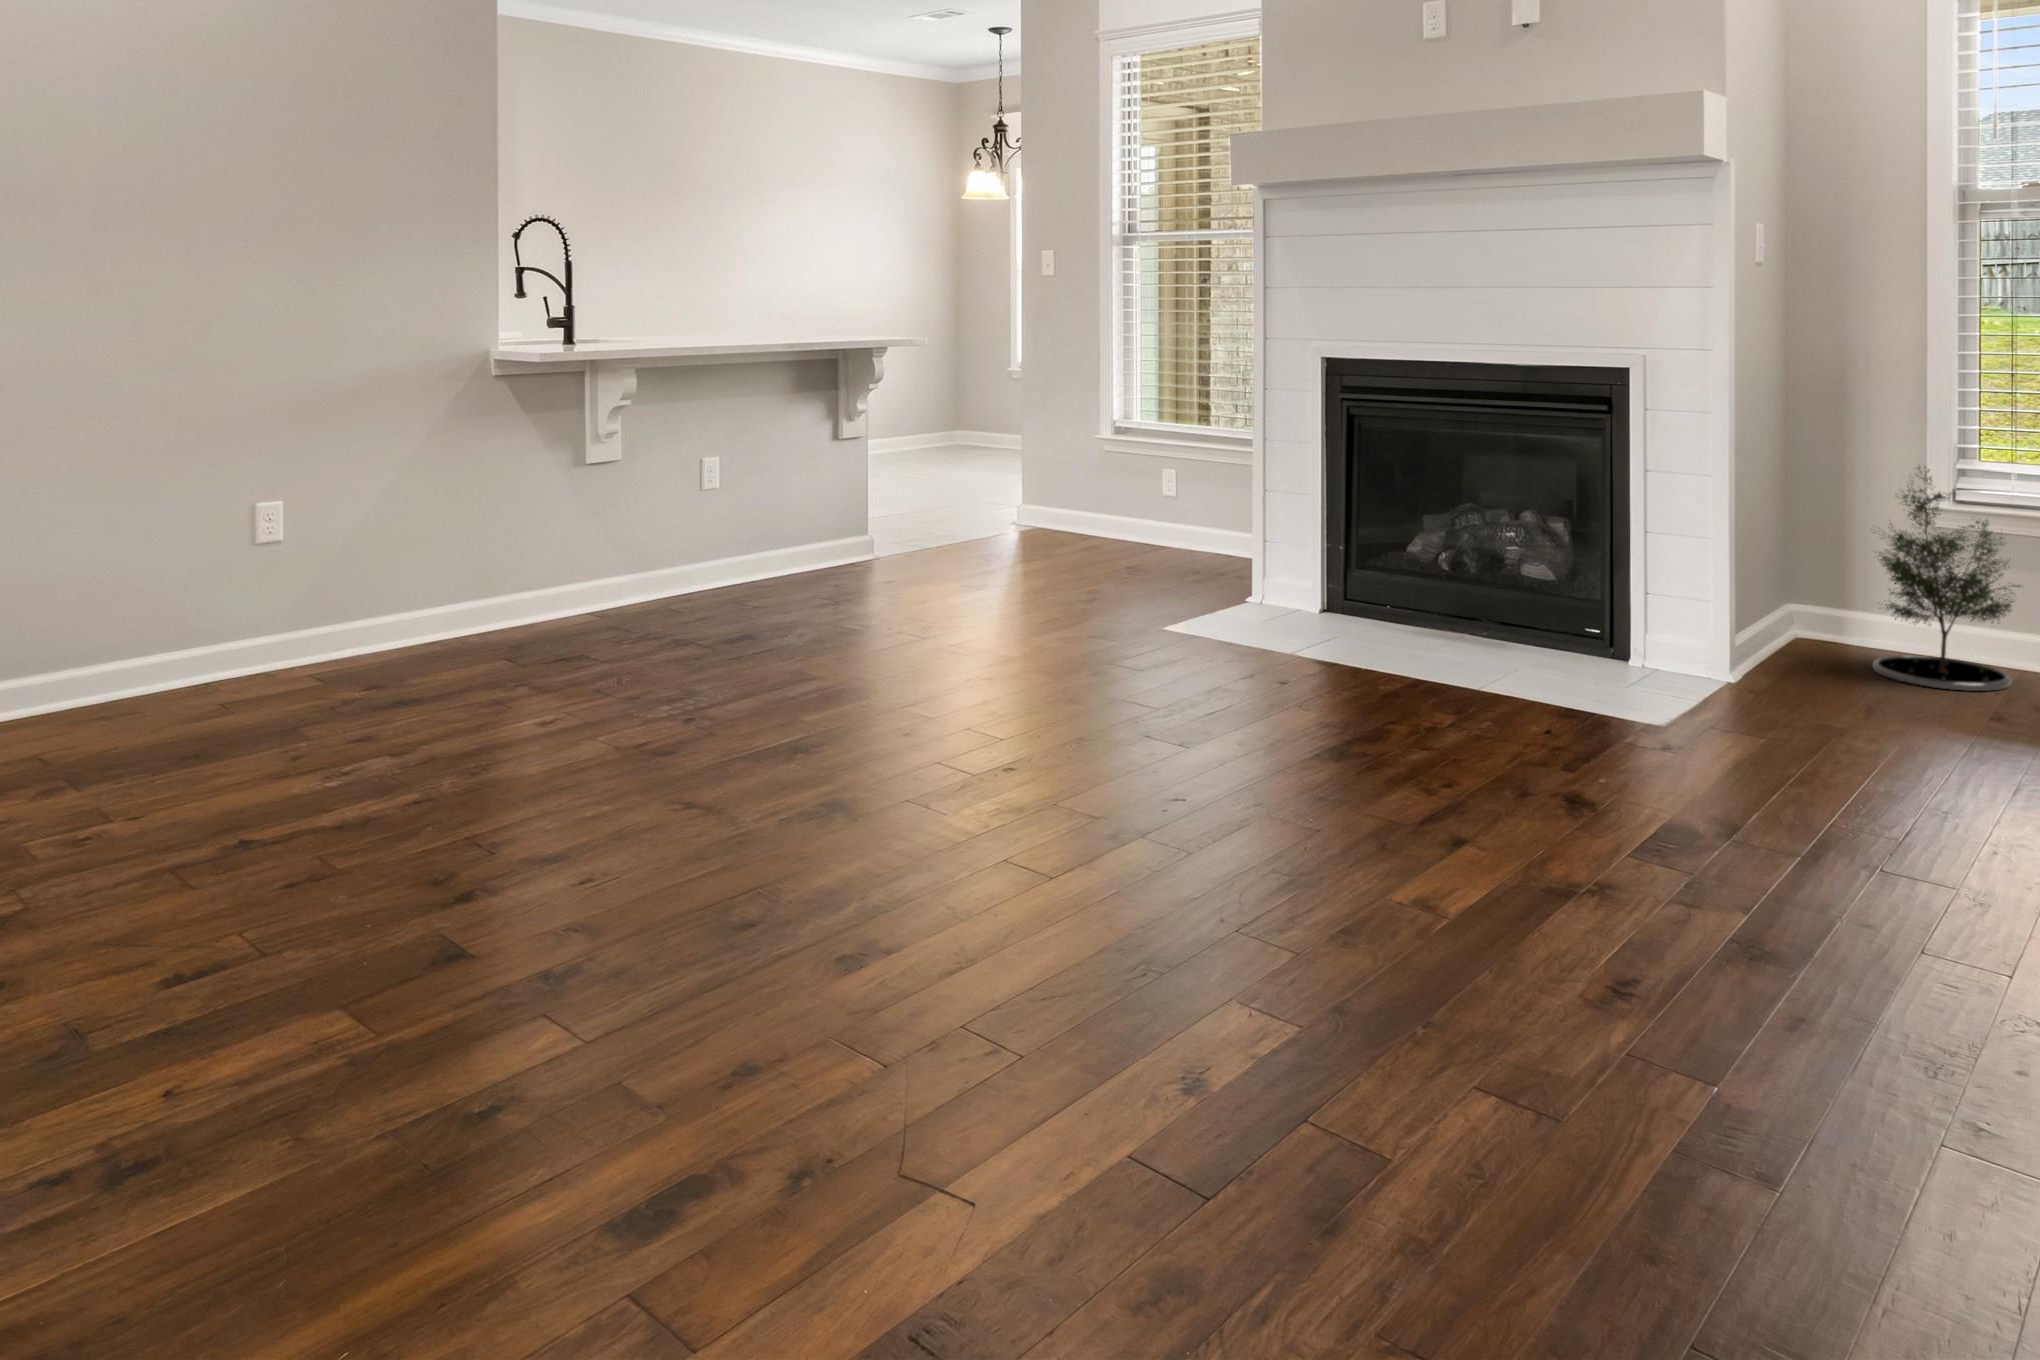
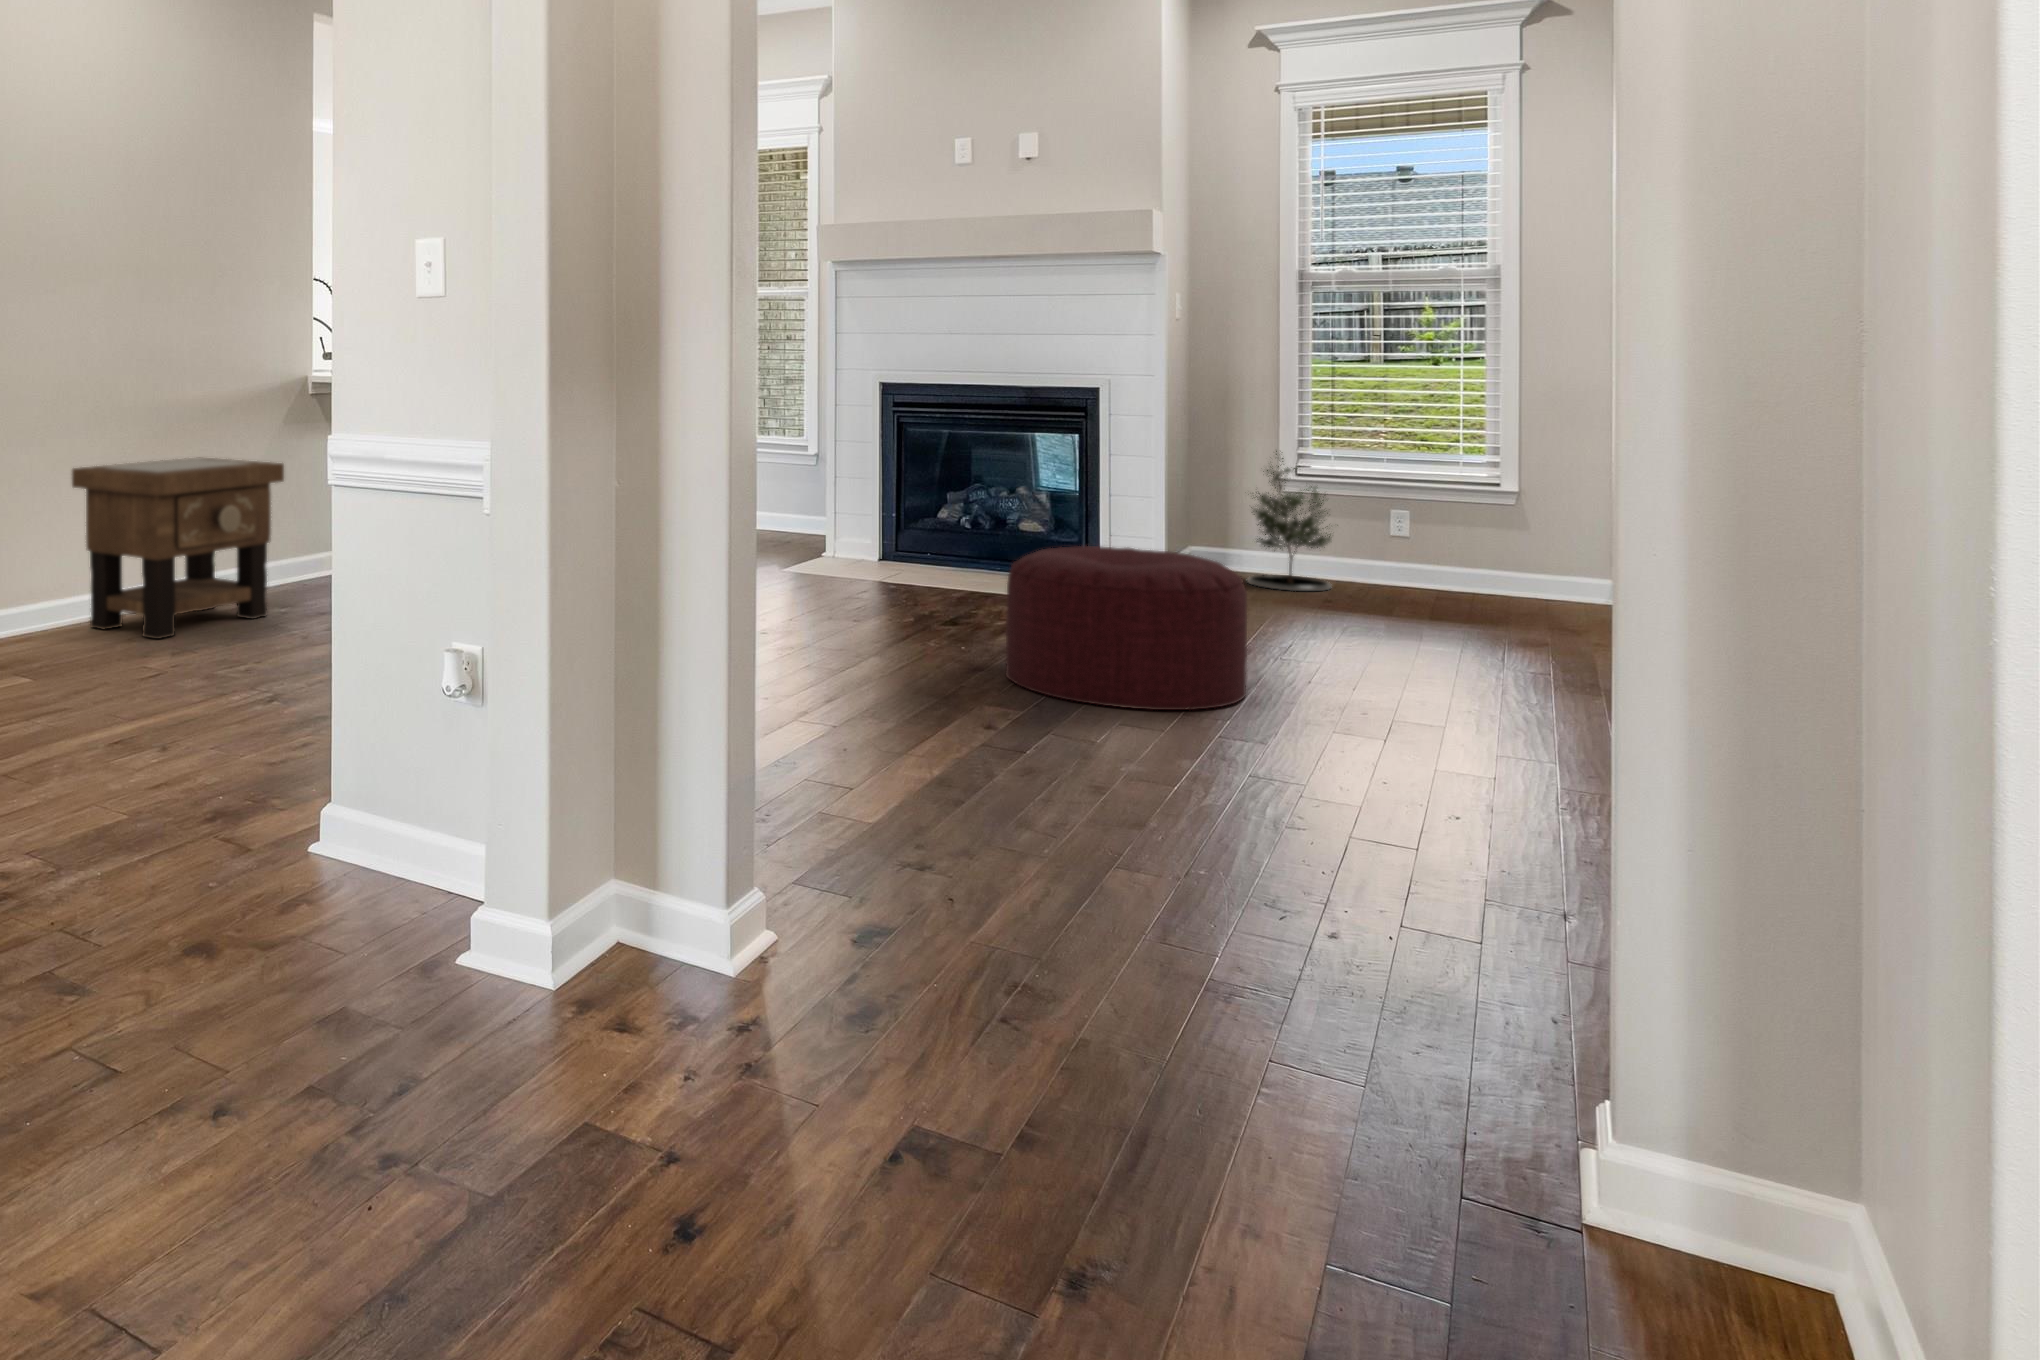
side table: none [13,468,346,752] -> present [72,458,284,639]
ottoman: none [1345,658,1787,1024] -> present [1006,546,1247,710]

